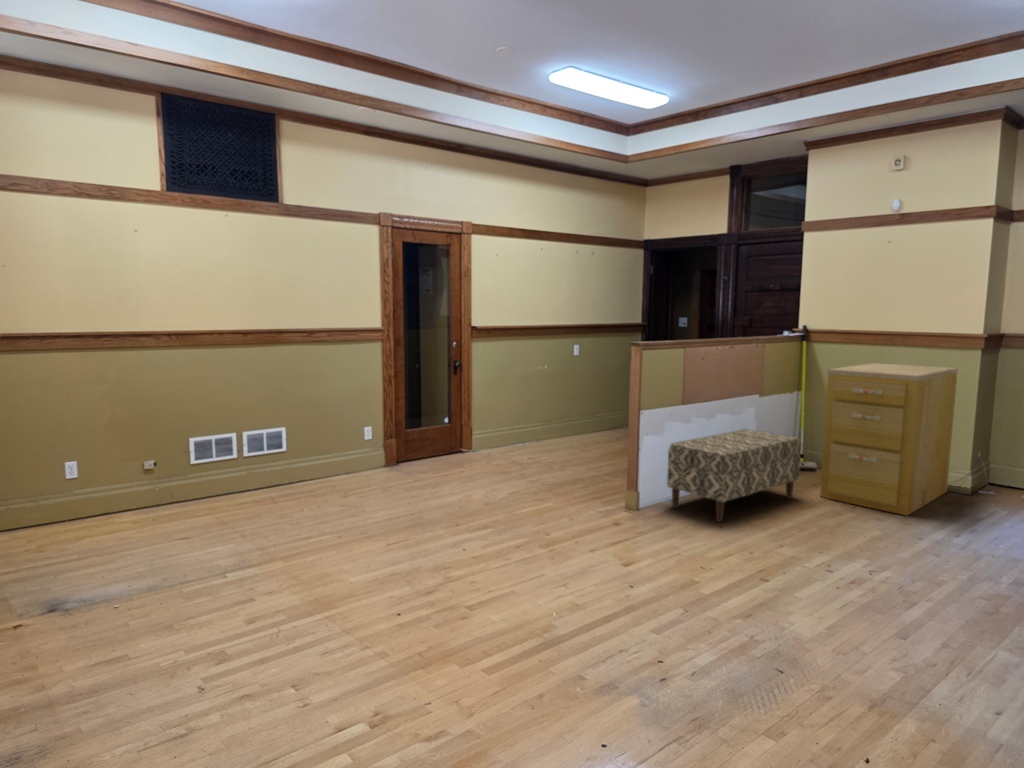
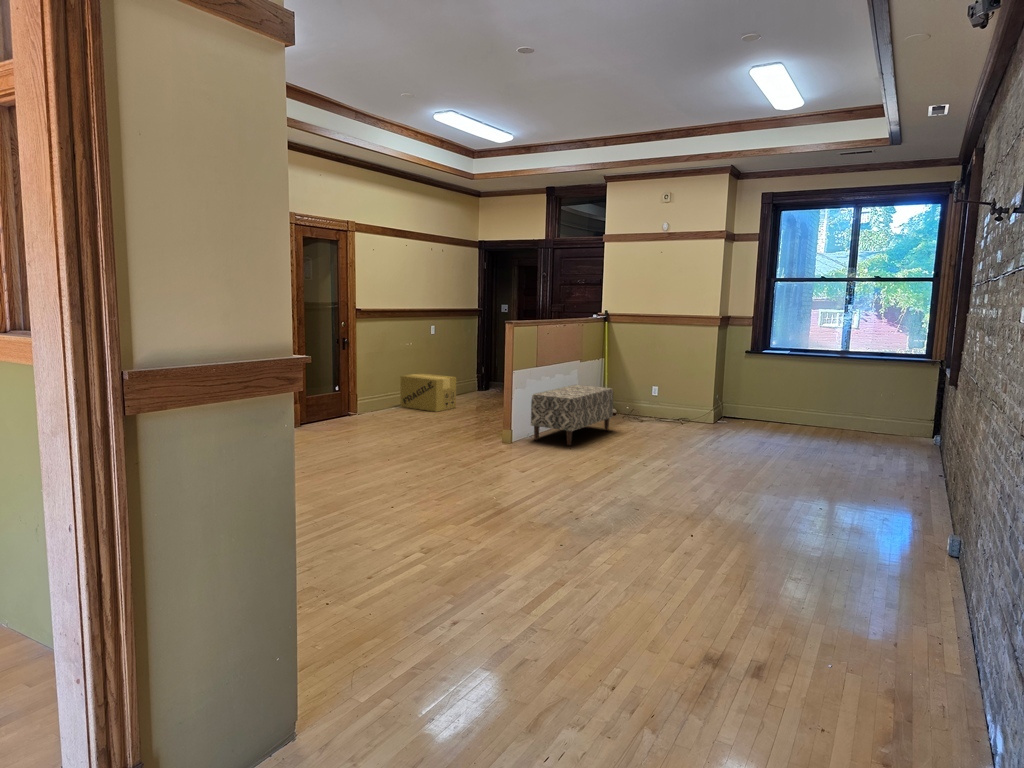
filing cabinet: present [820,363,958,515] -> none [625,337,703,435]
cardboard box: none [531,403,597,452] -> present [401,374,456,412]

